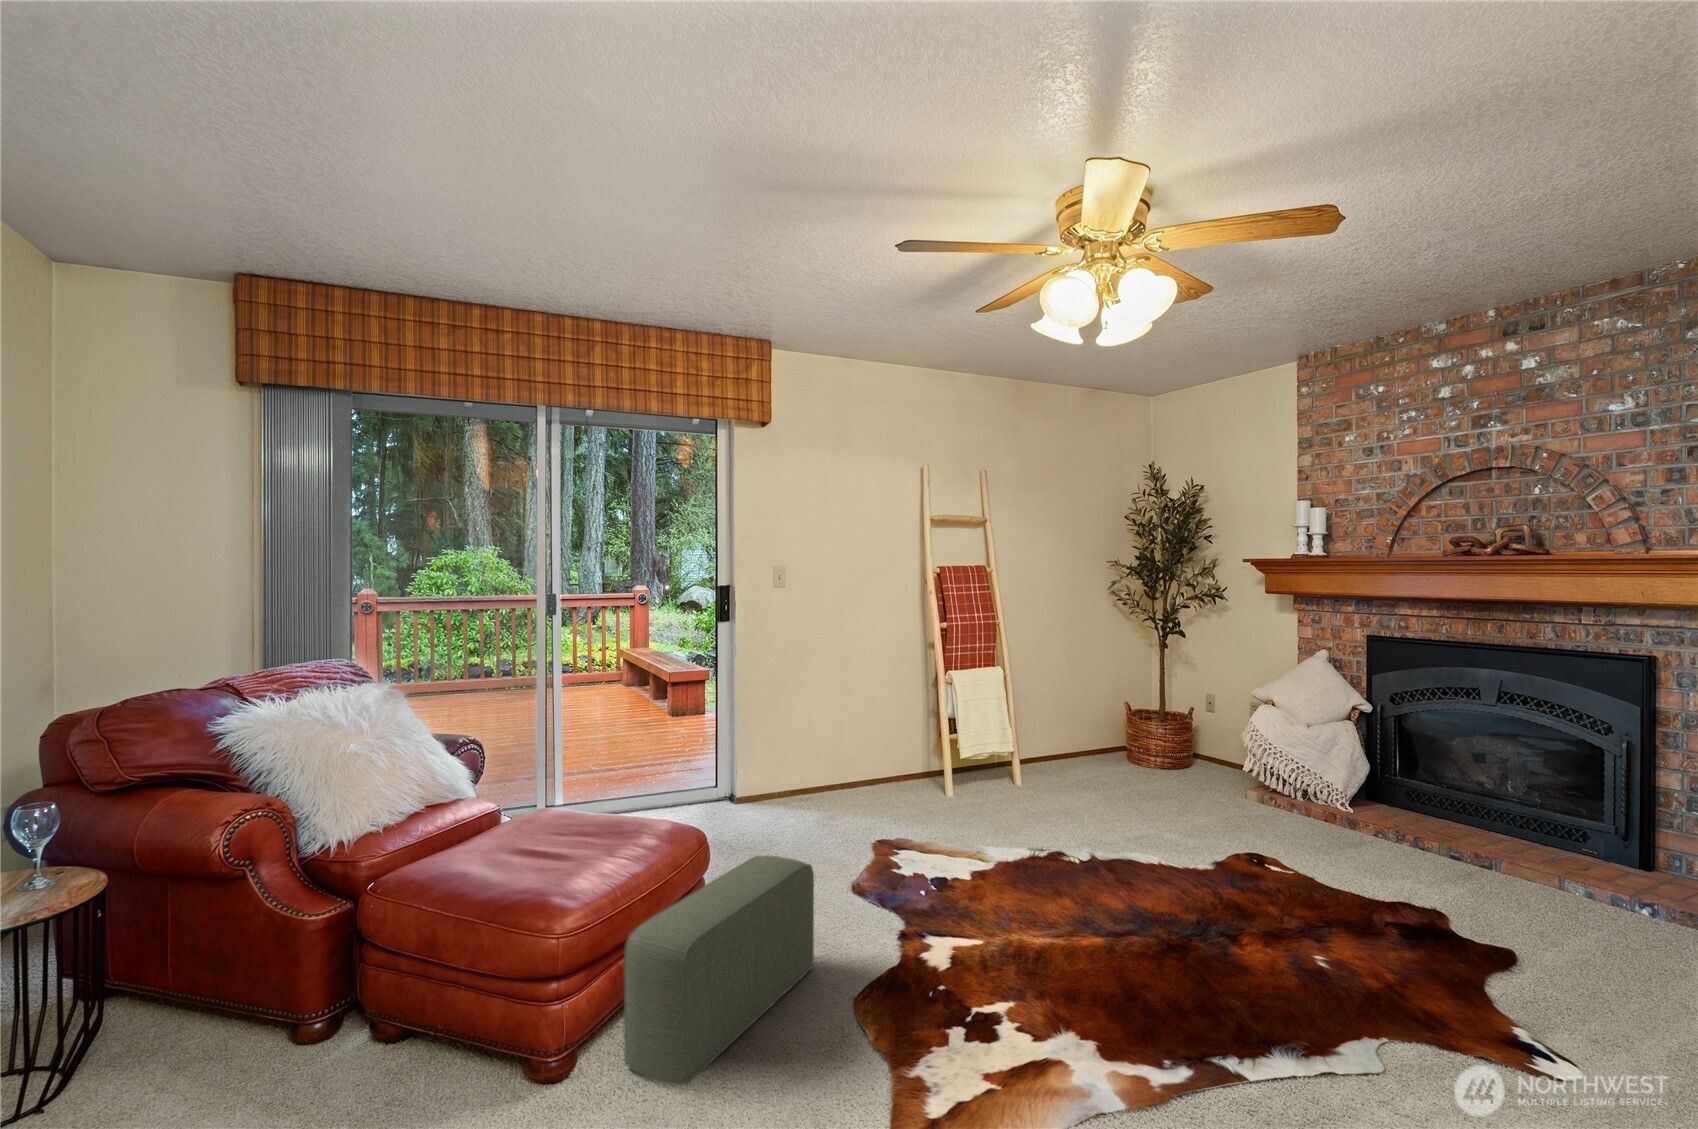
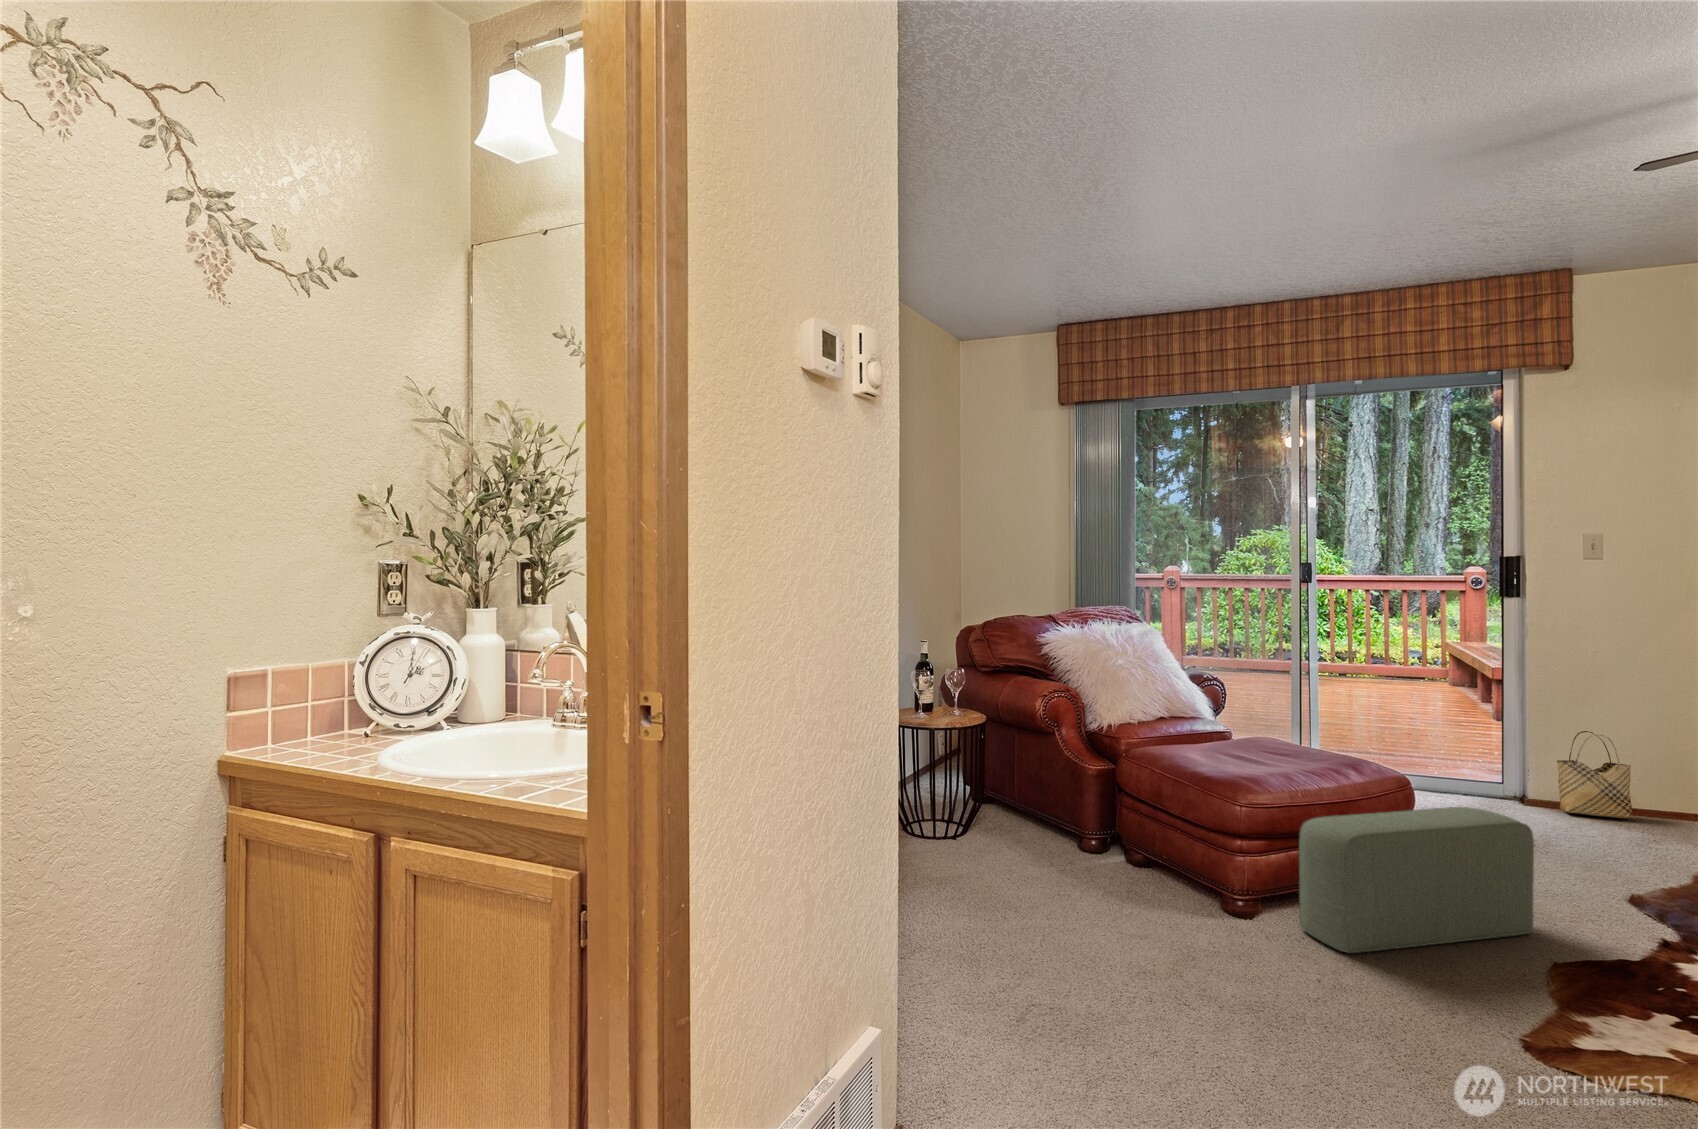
woven basket: none [759,733,807,806] -> present [1557,731,1632,818]

